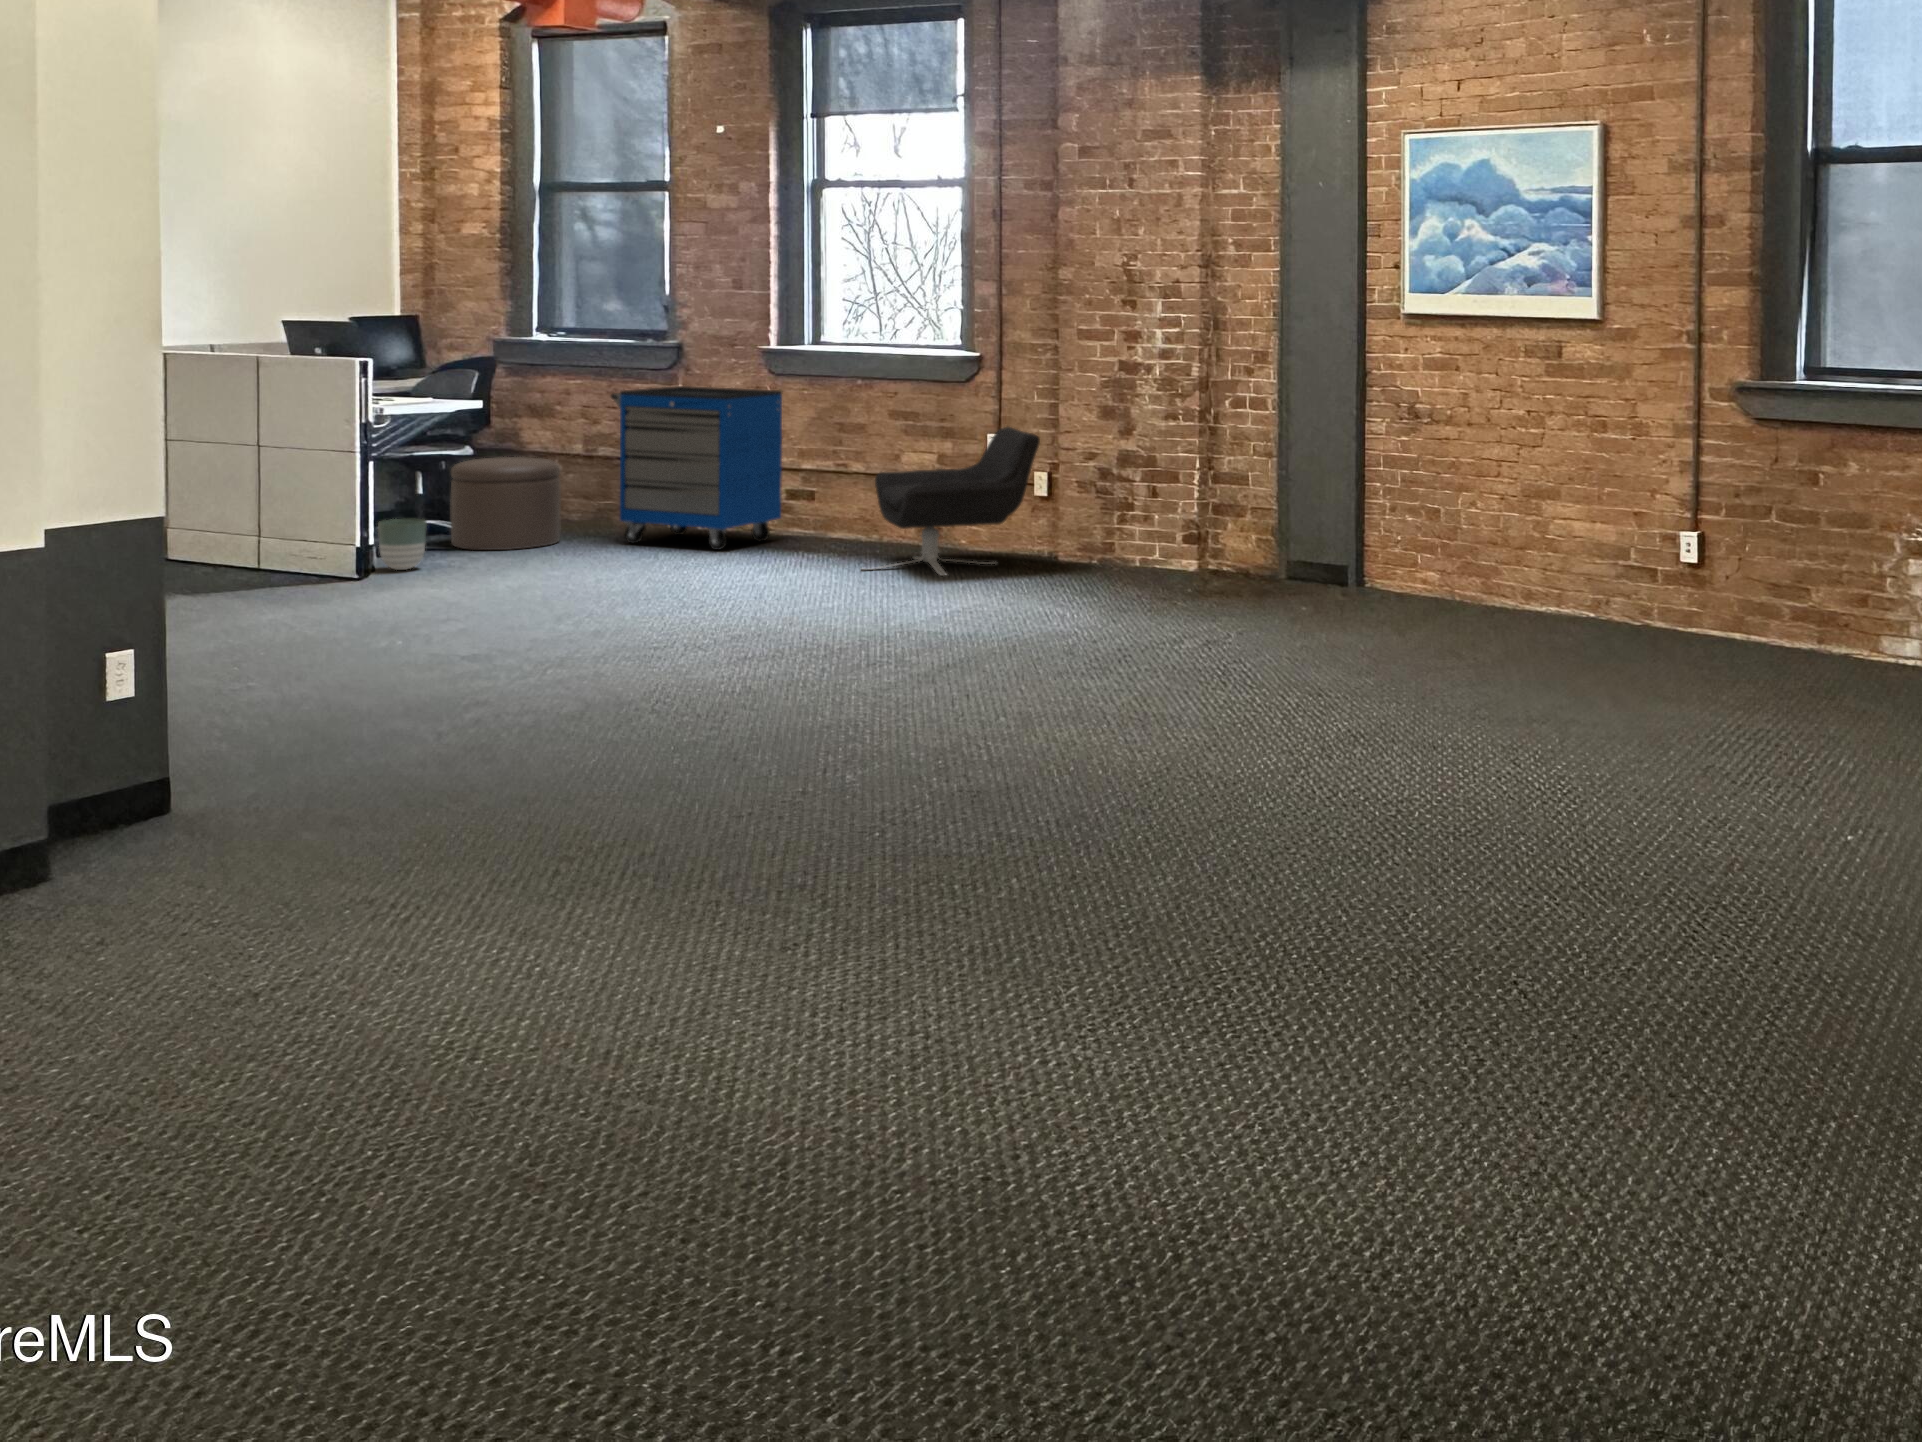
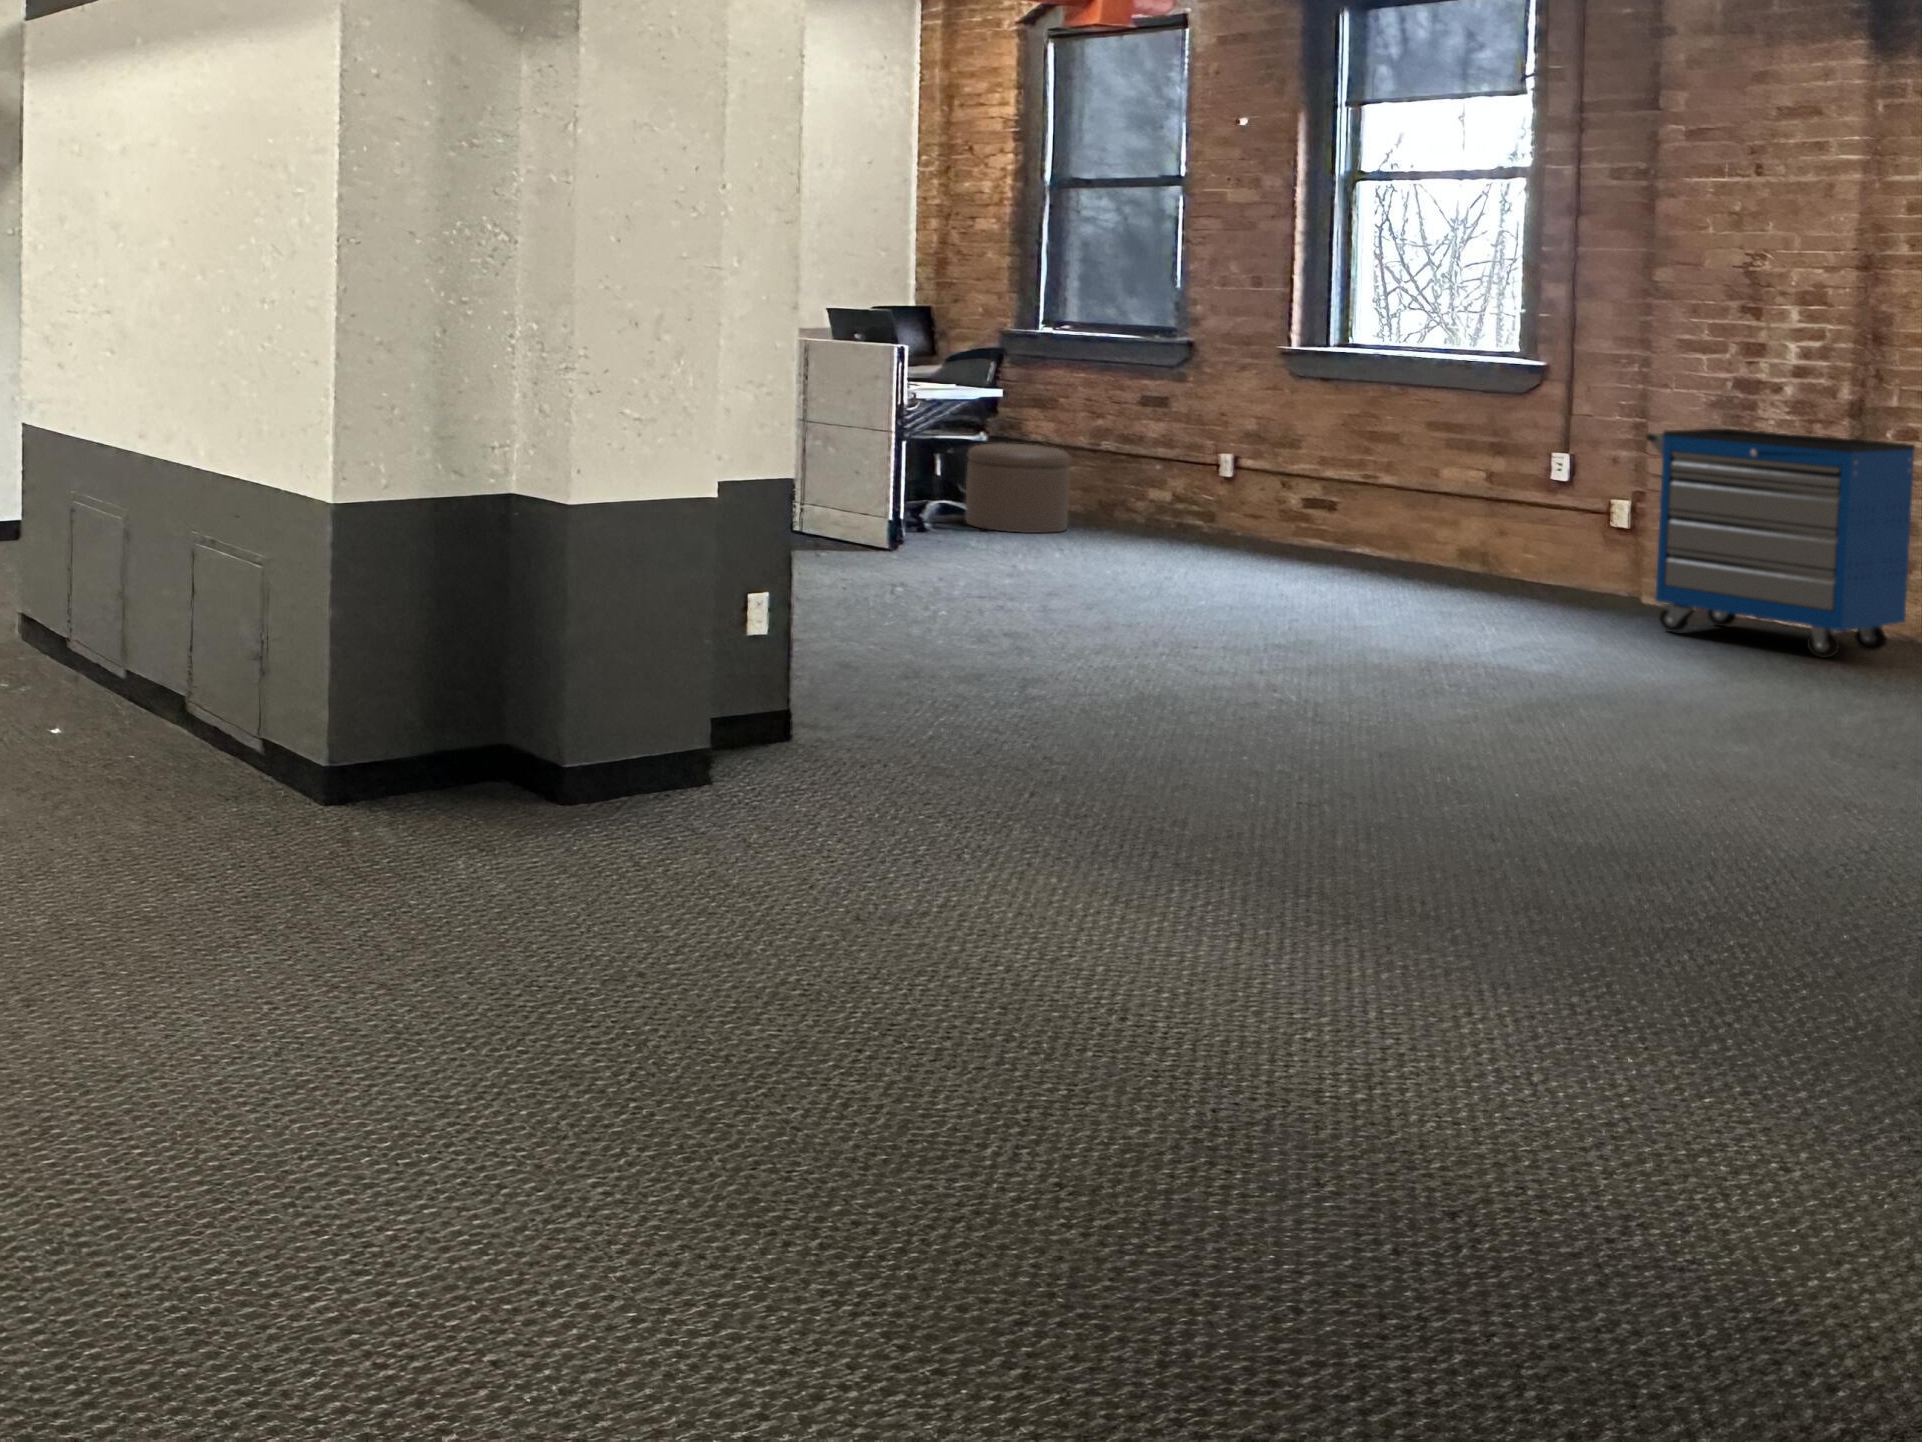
storage cabinet: present [611,386,782,550] -> present [1646,428,1915,658]
lounge chair: present [873,427,1040,576] -> none [1395,446,1624,604]
planter: present [378,519,427,570] -> none [908,492,951,540]

